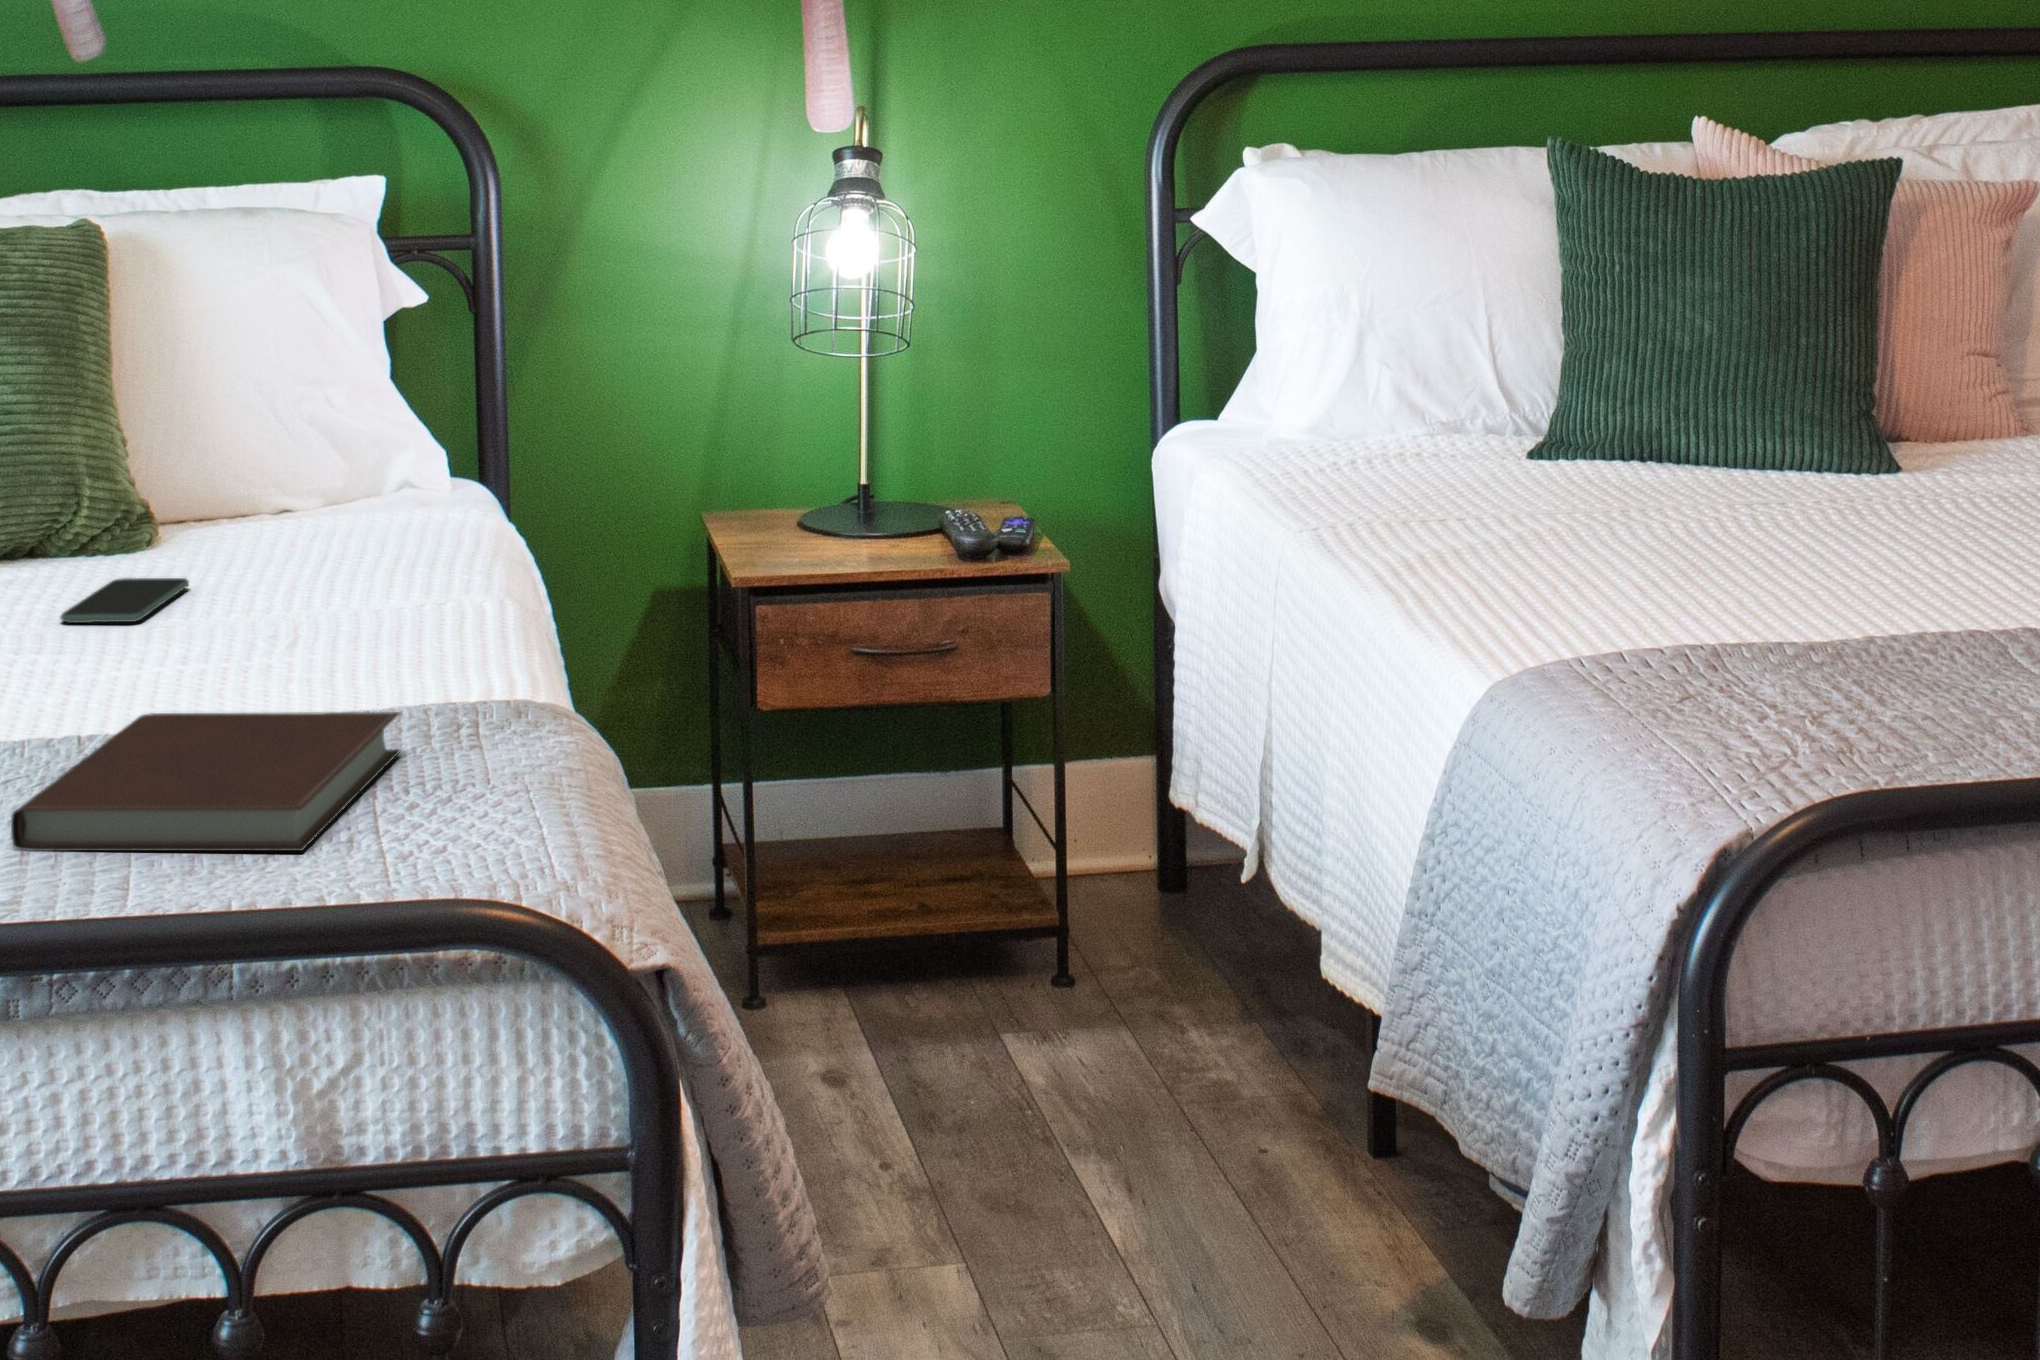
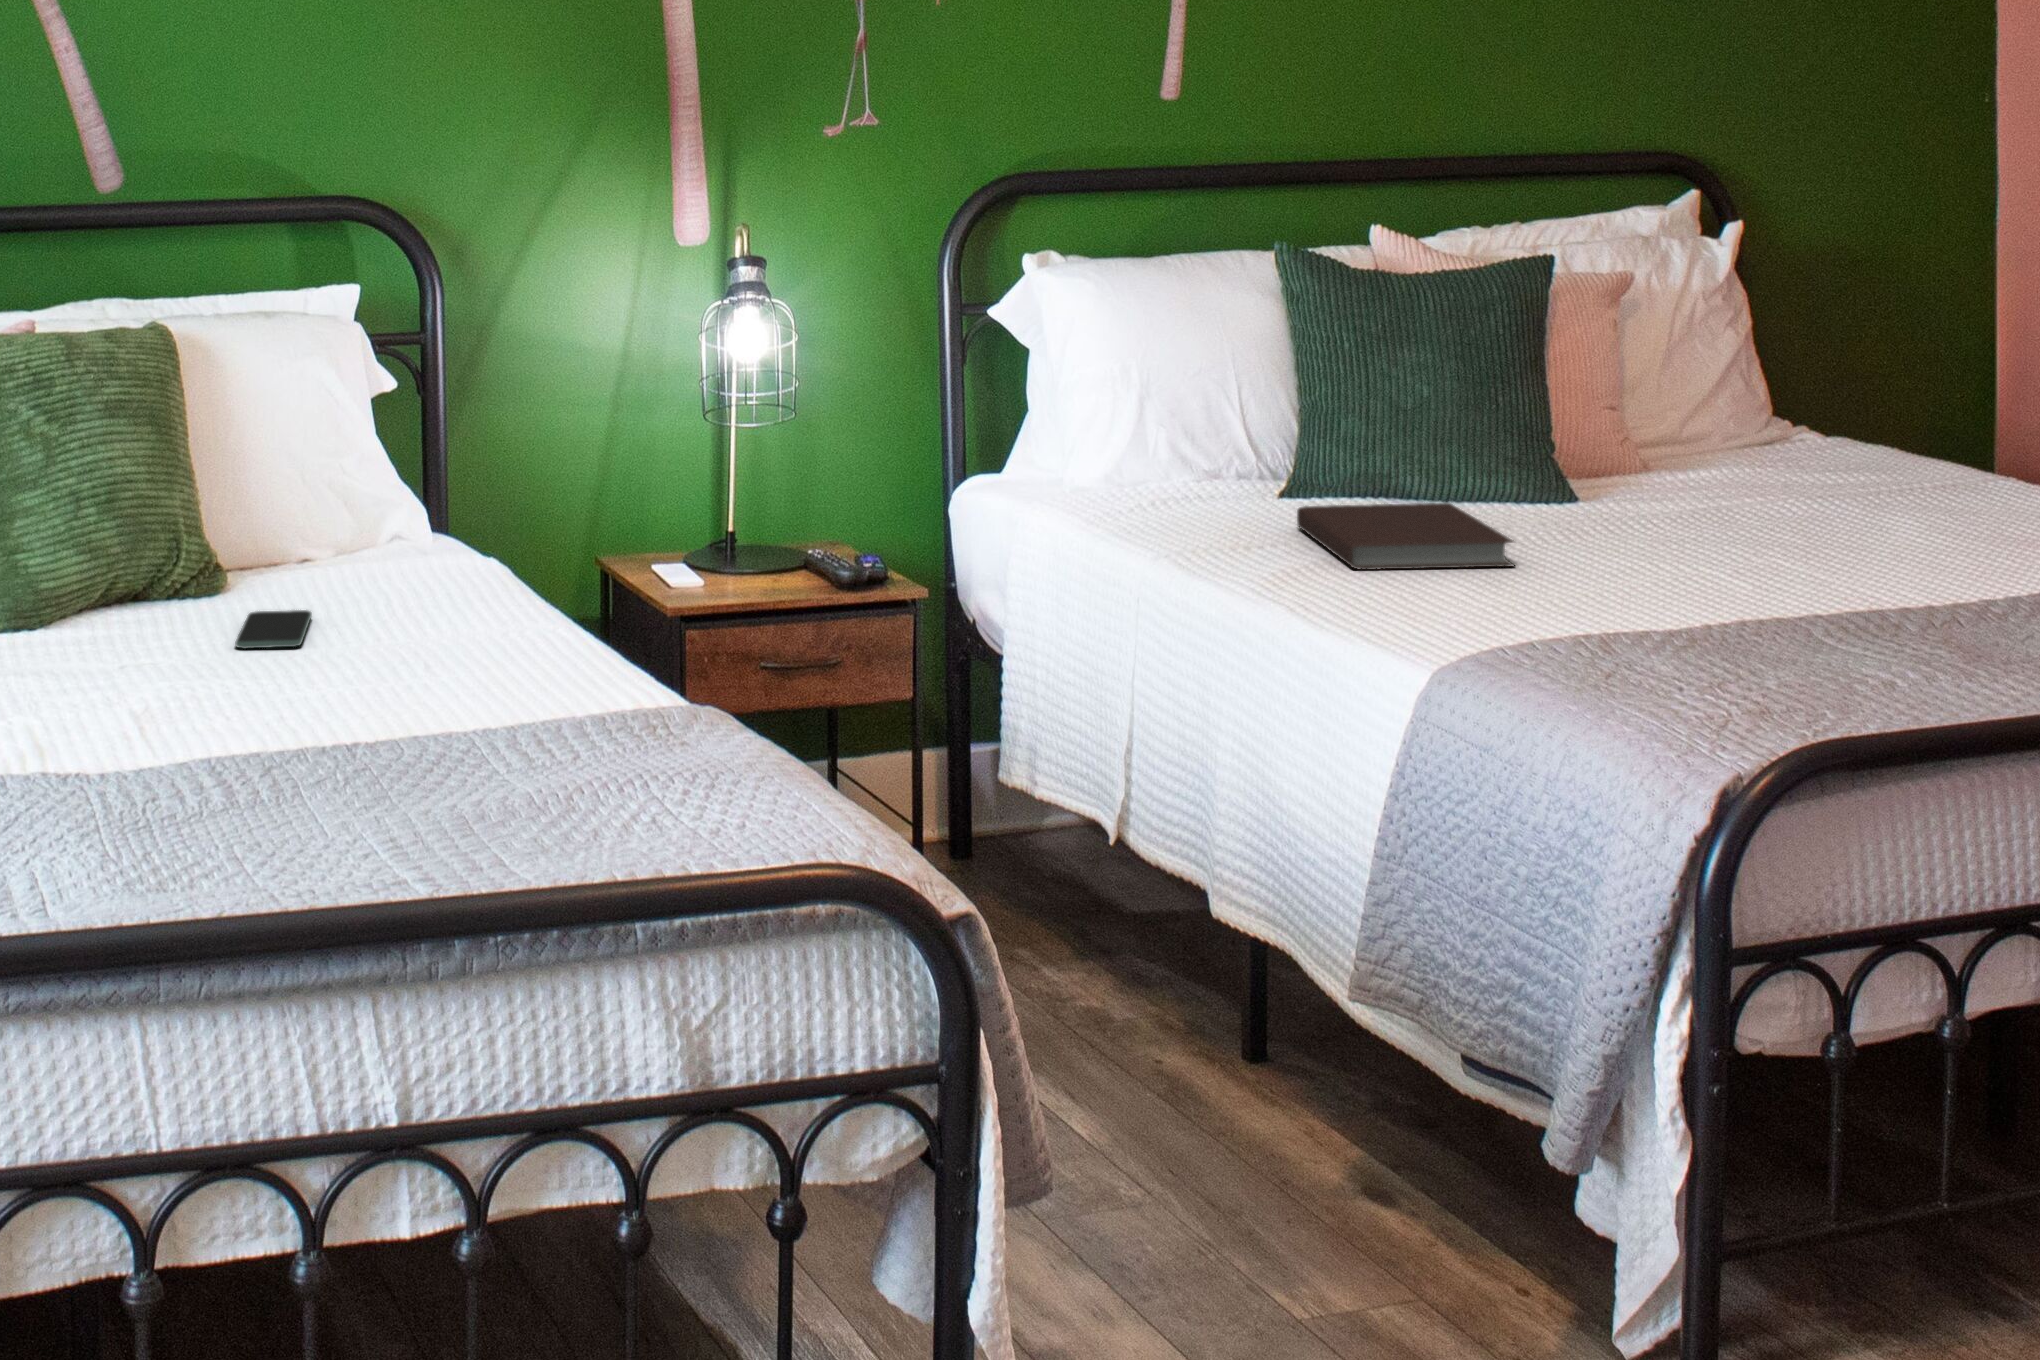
notebook: present [11,712,400,851] -> present [1297,503,1514,570]

